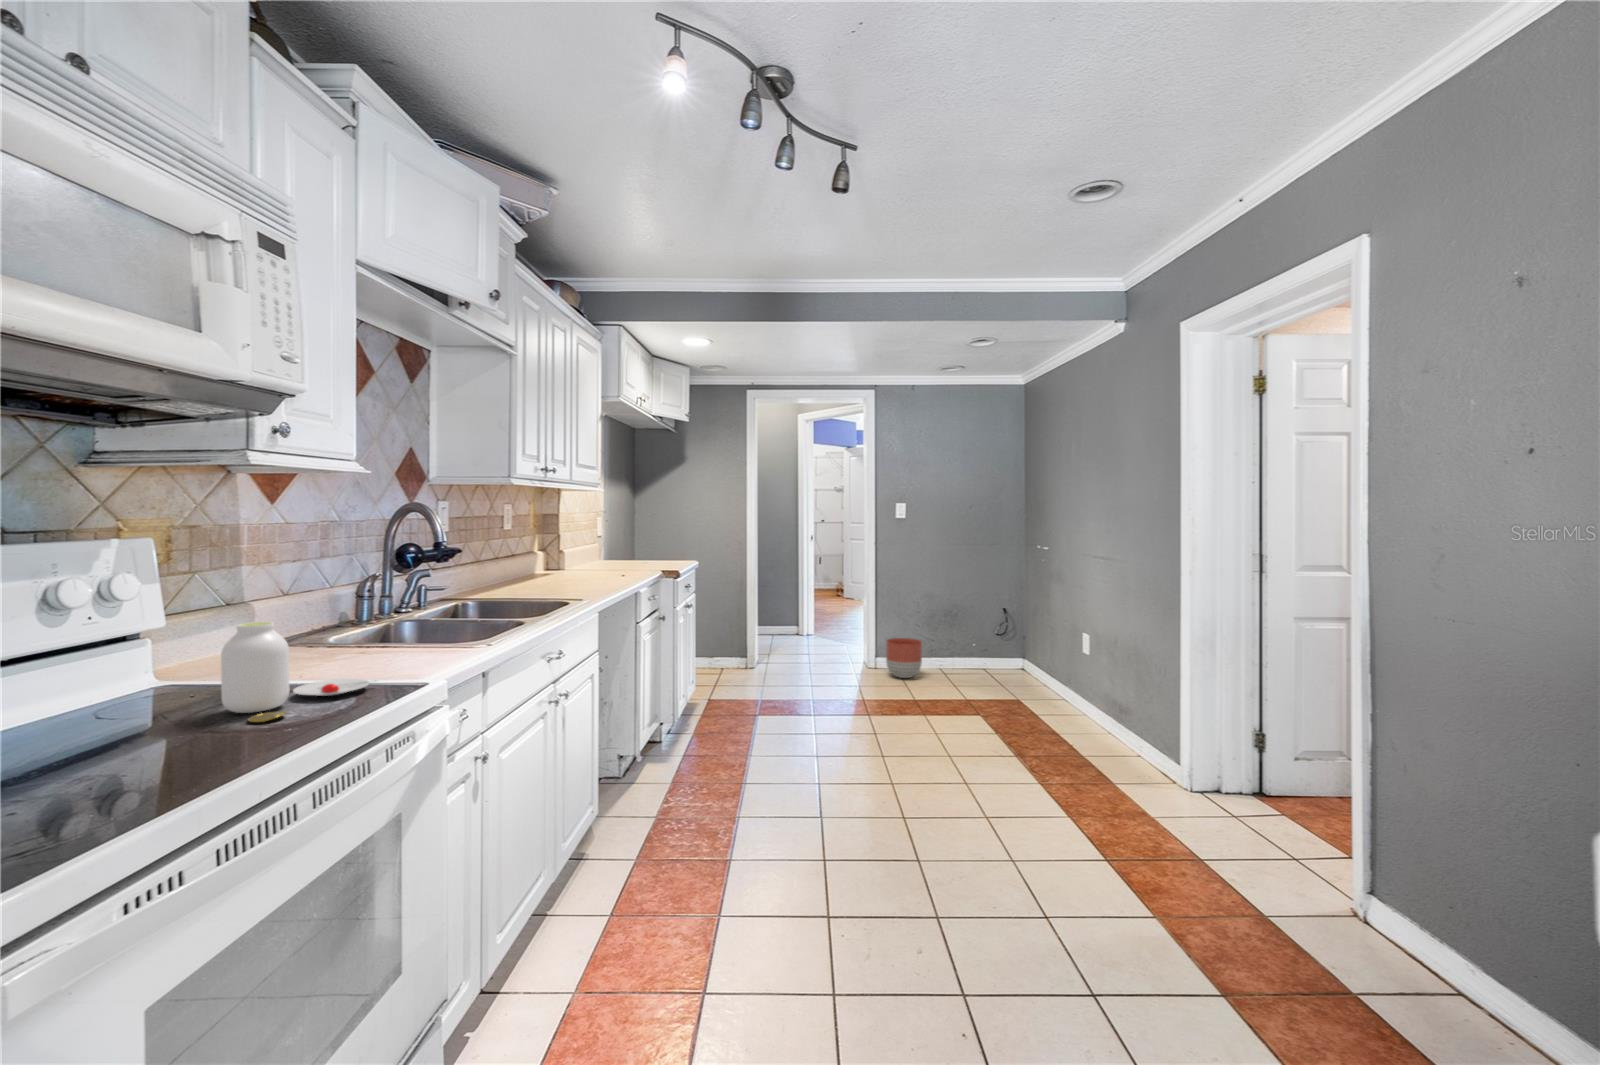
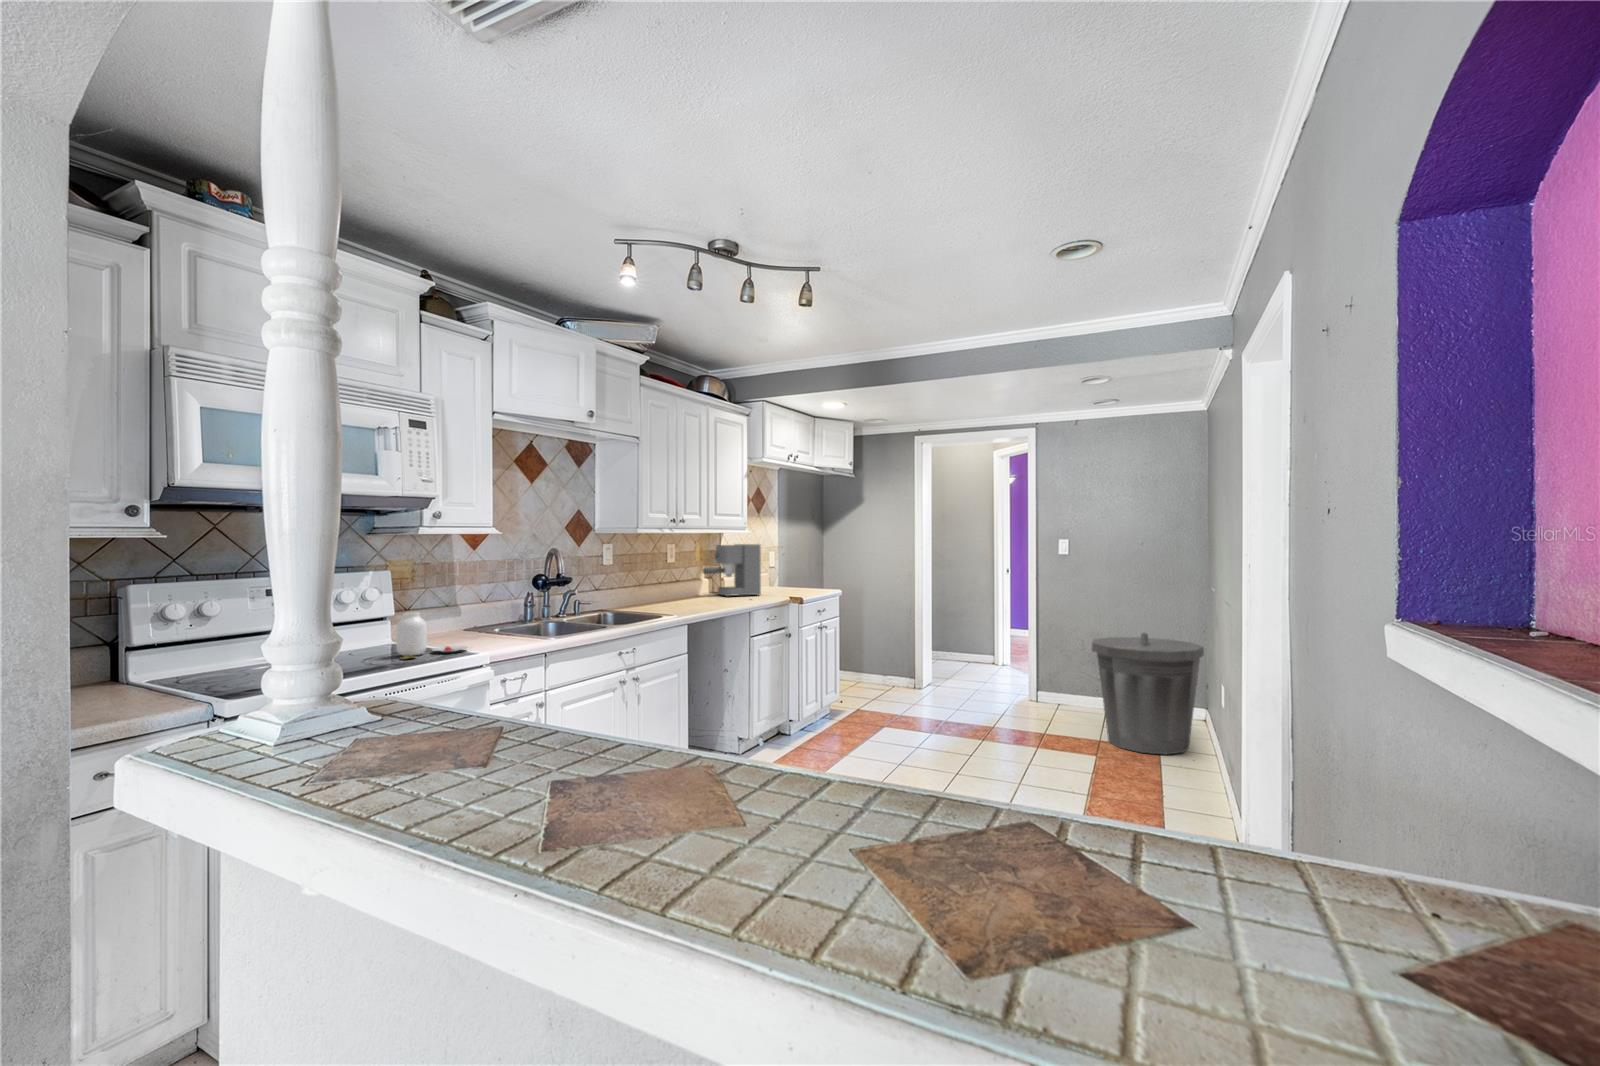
coffee maker: none [544,505,620,573] -> present [703,544,761,597]
trash can: none [952,597,1054,713] -> present [1092,633,1204,755]
planter: present [886,638,922,678] -> none [1046,671,1084,711]

